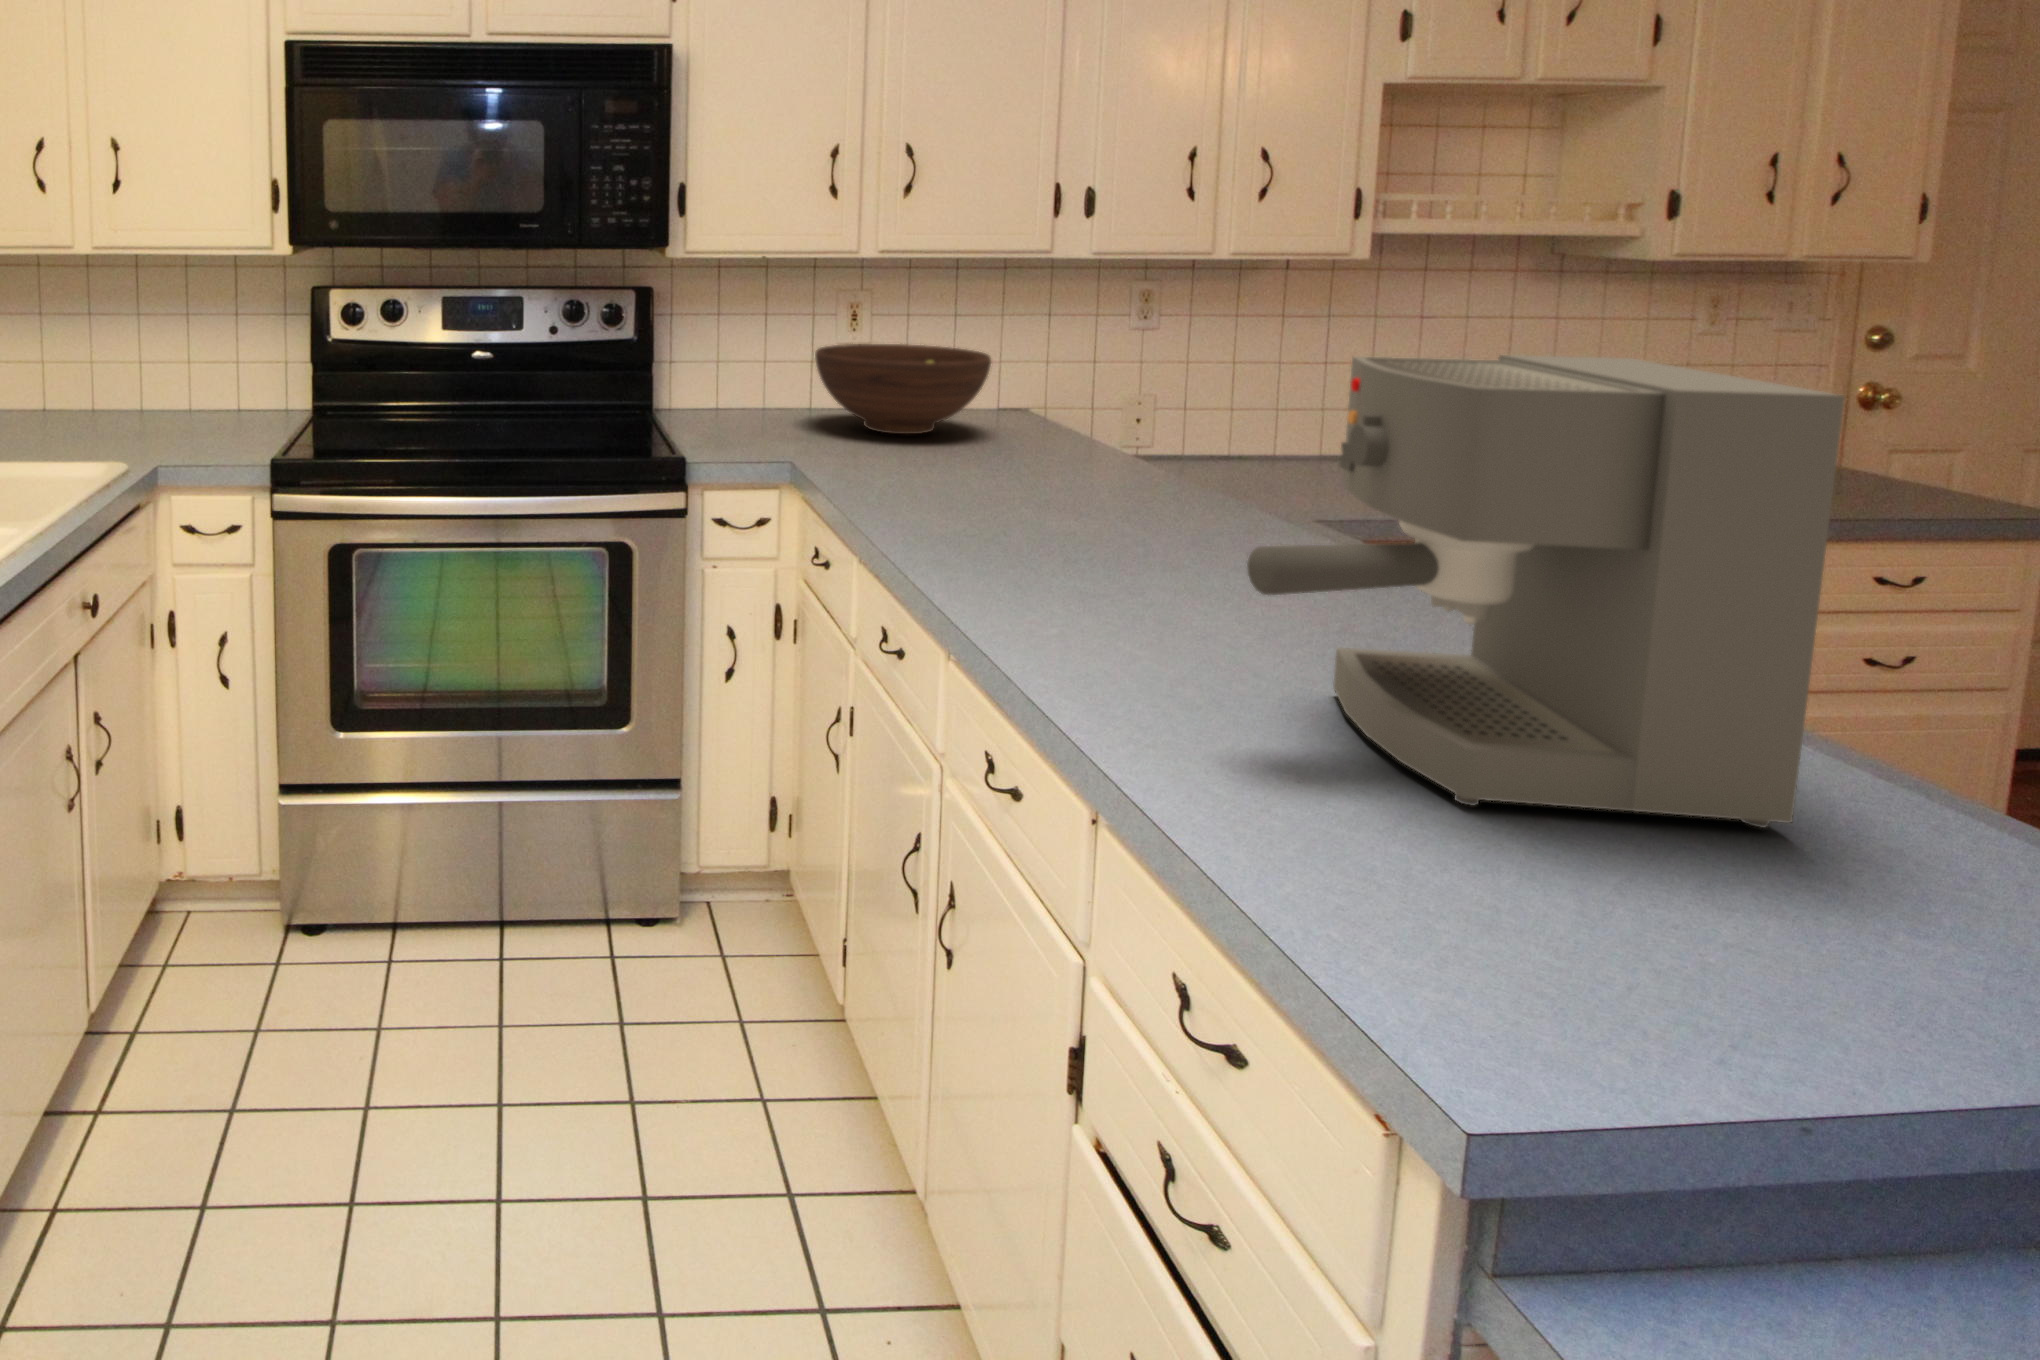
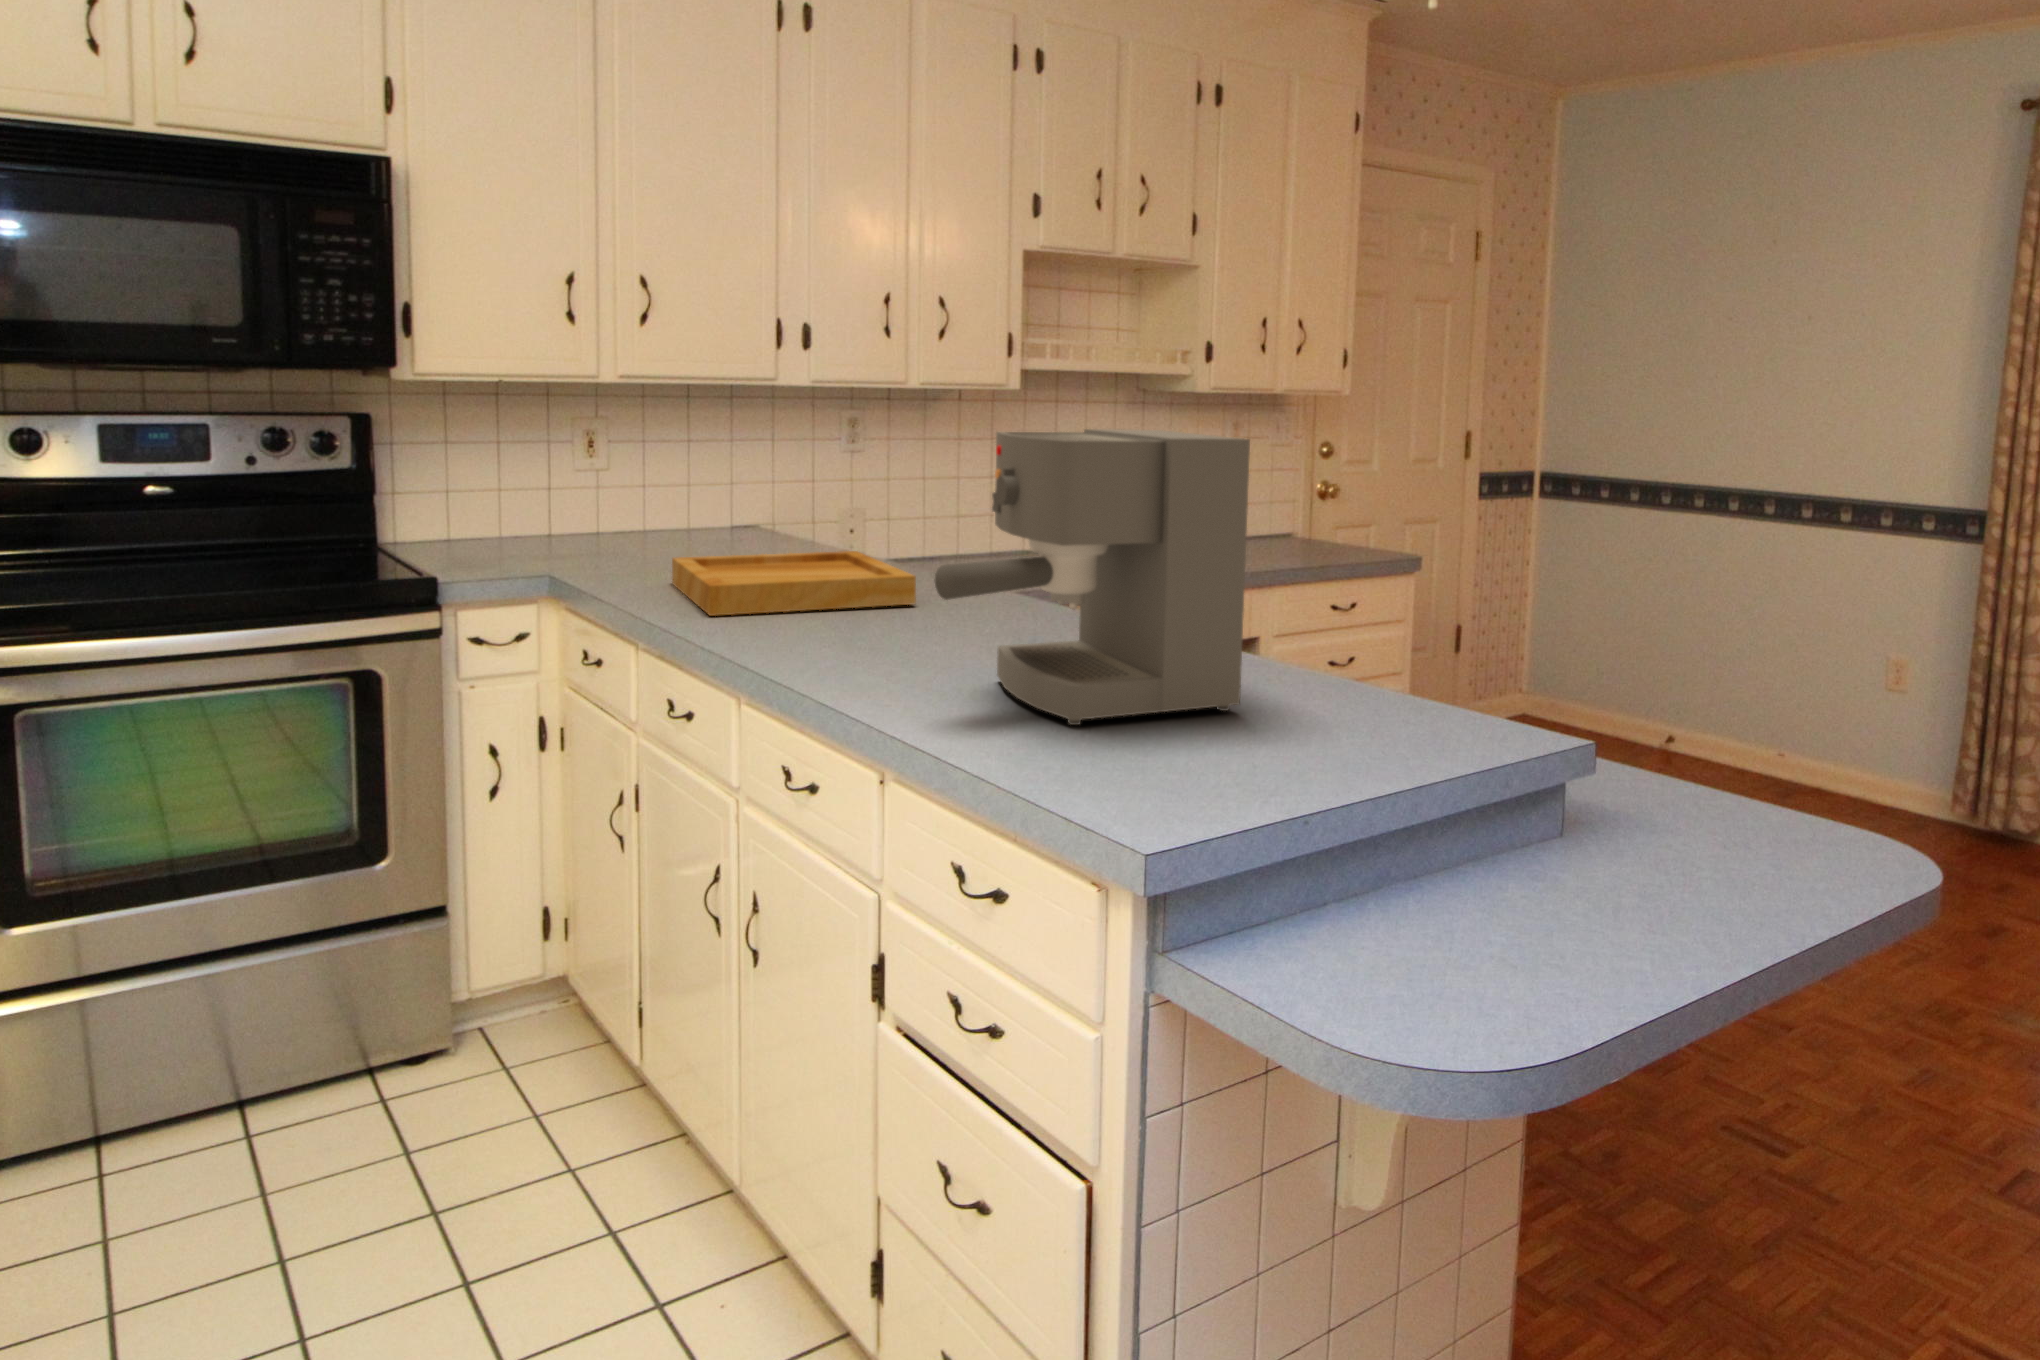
fruit bowl: present [815,344,991,434] -> none [563,467,731,548]
tray: none [916,456,1214,546] -> present [672,551,916,616]

